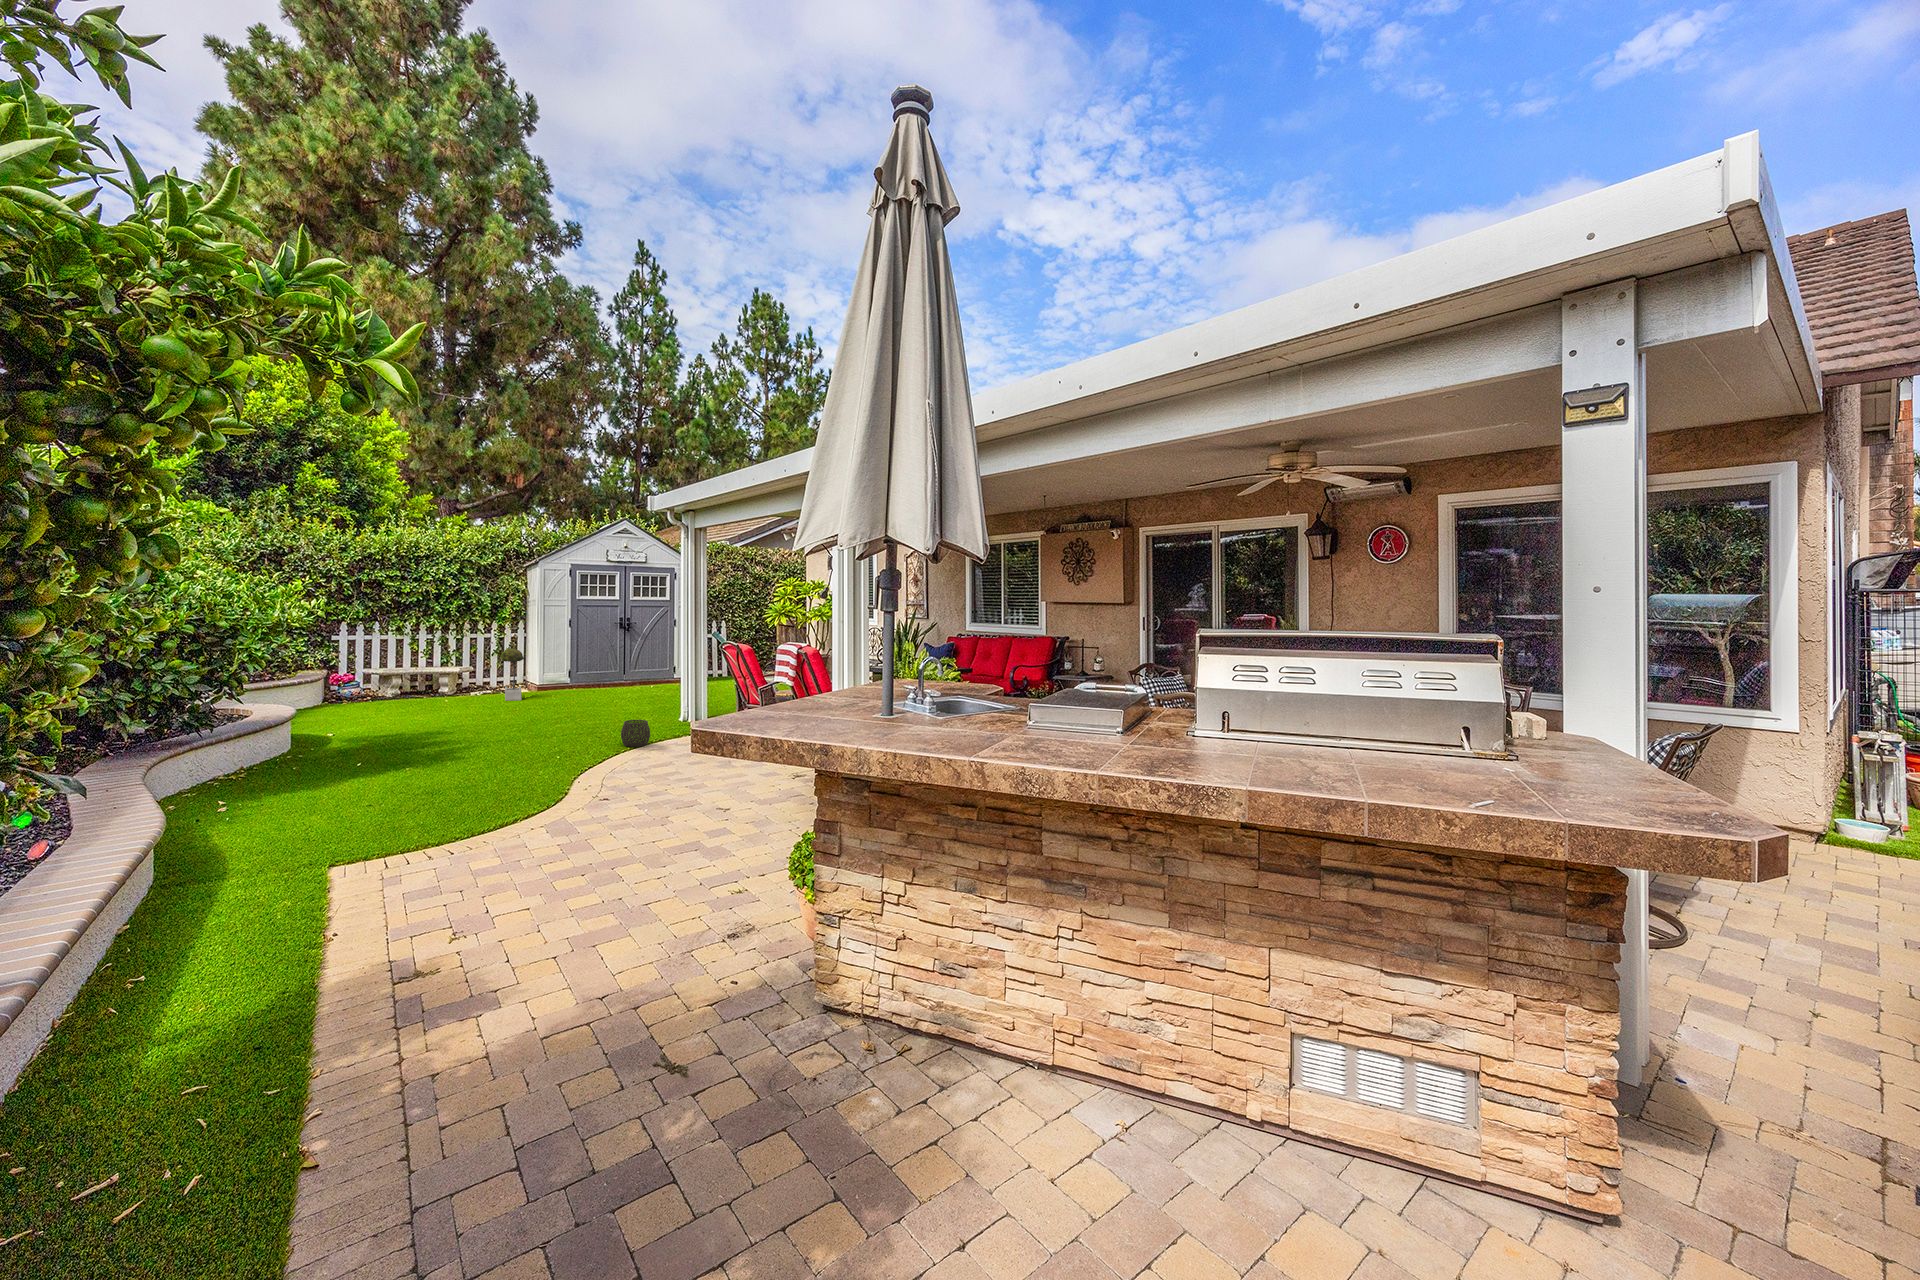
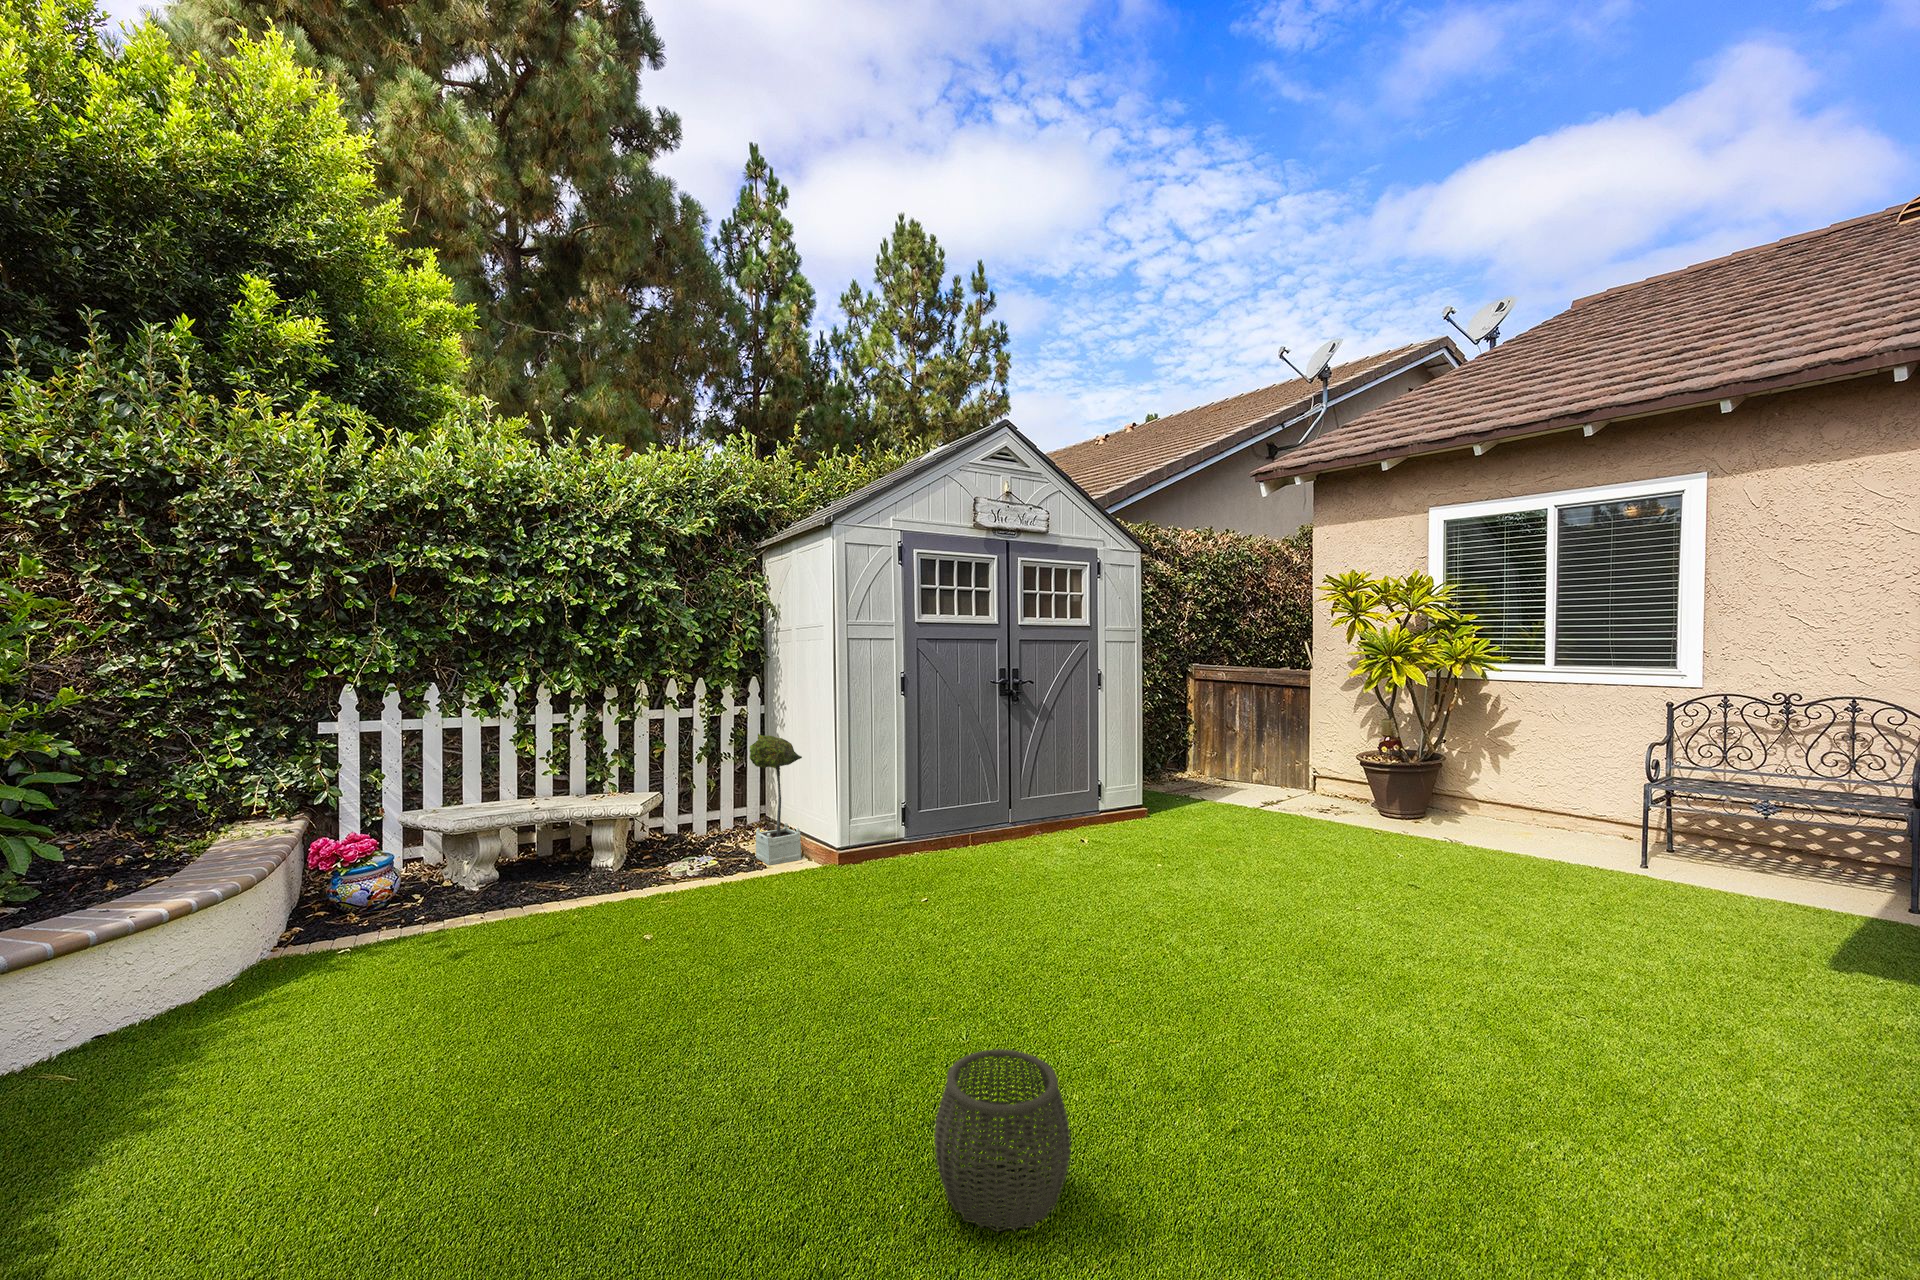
woven basket: present [621,720,650,747] -> present [934,1049,1071,1231]

